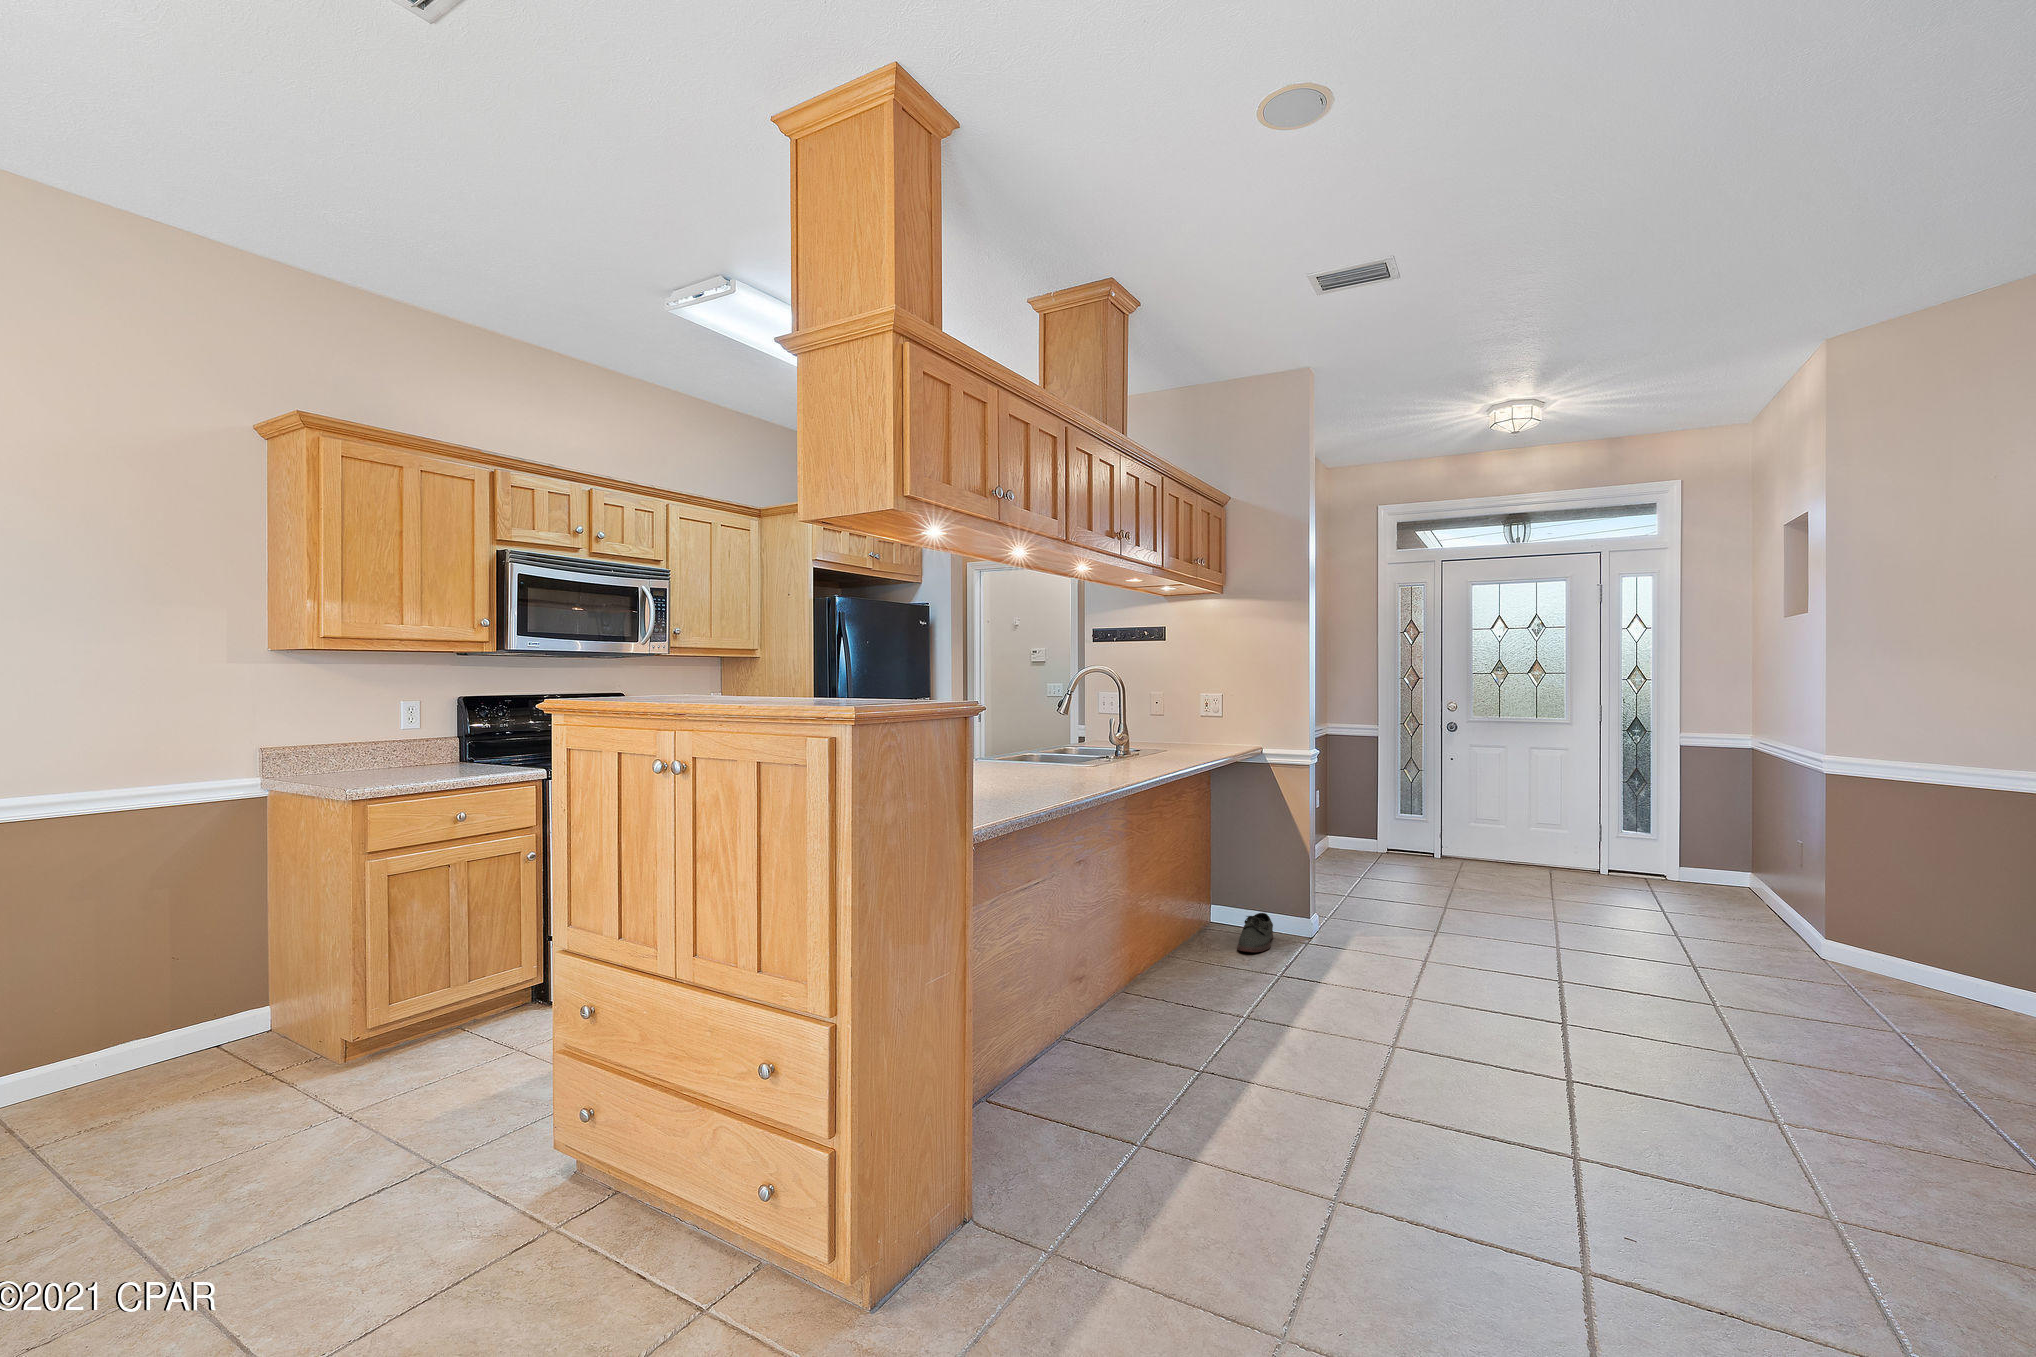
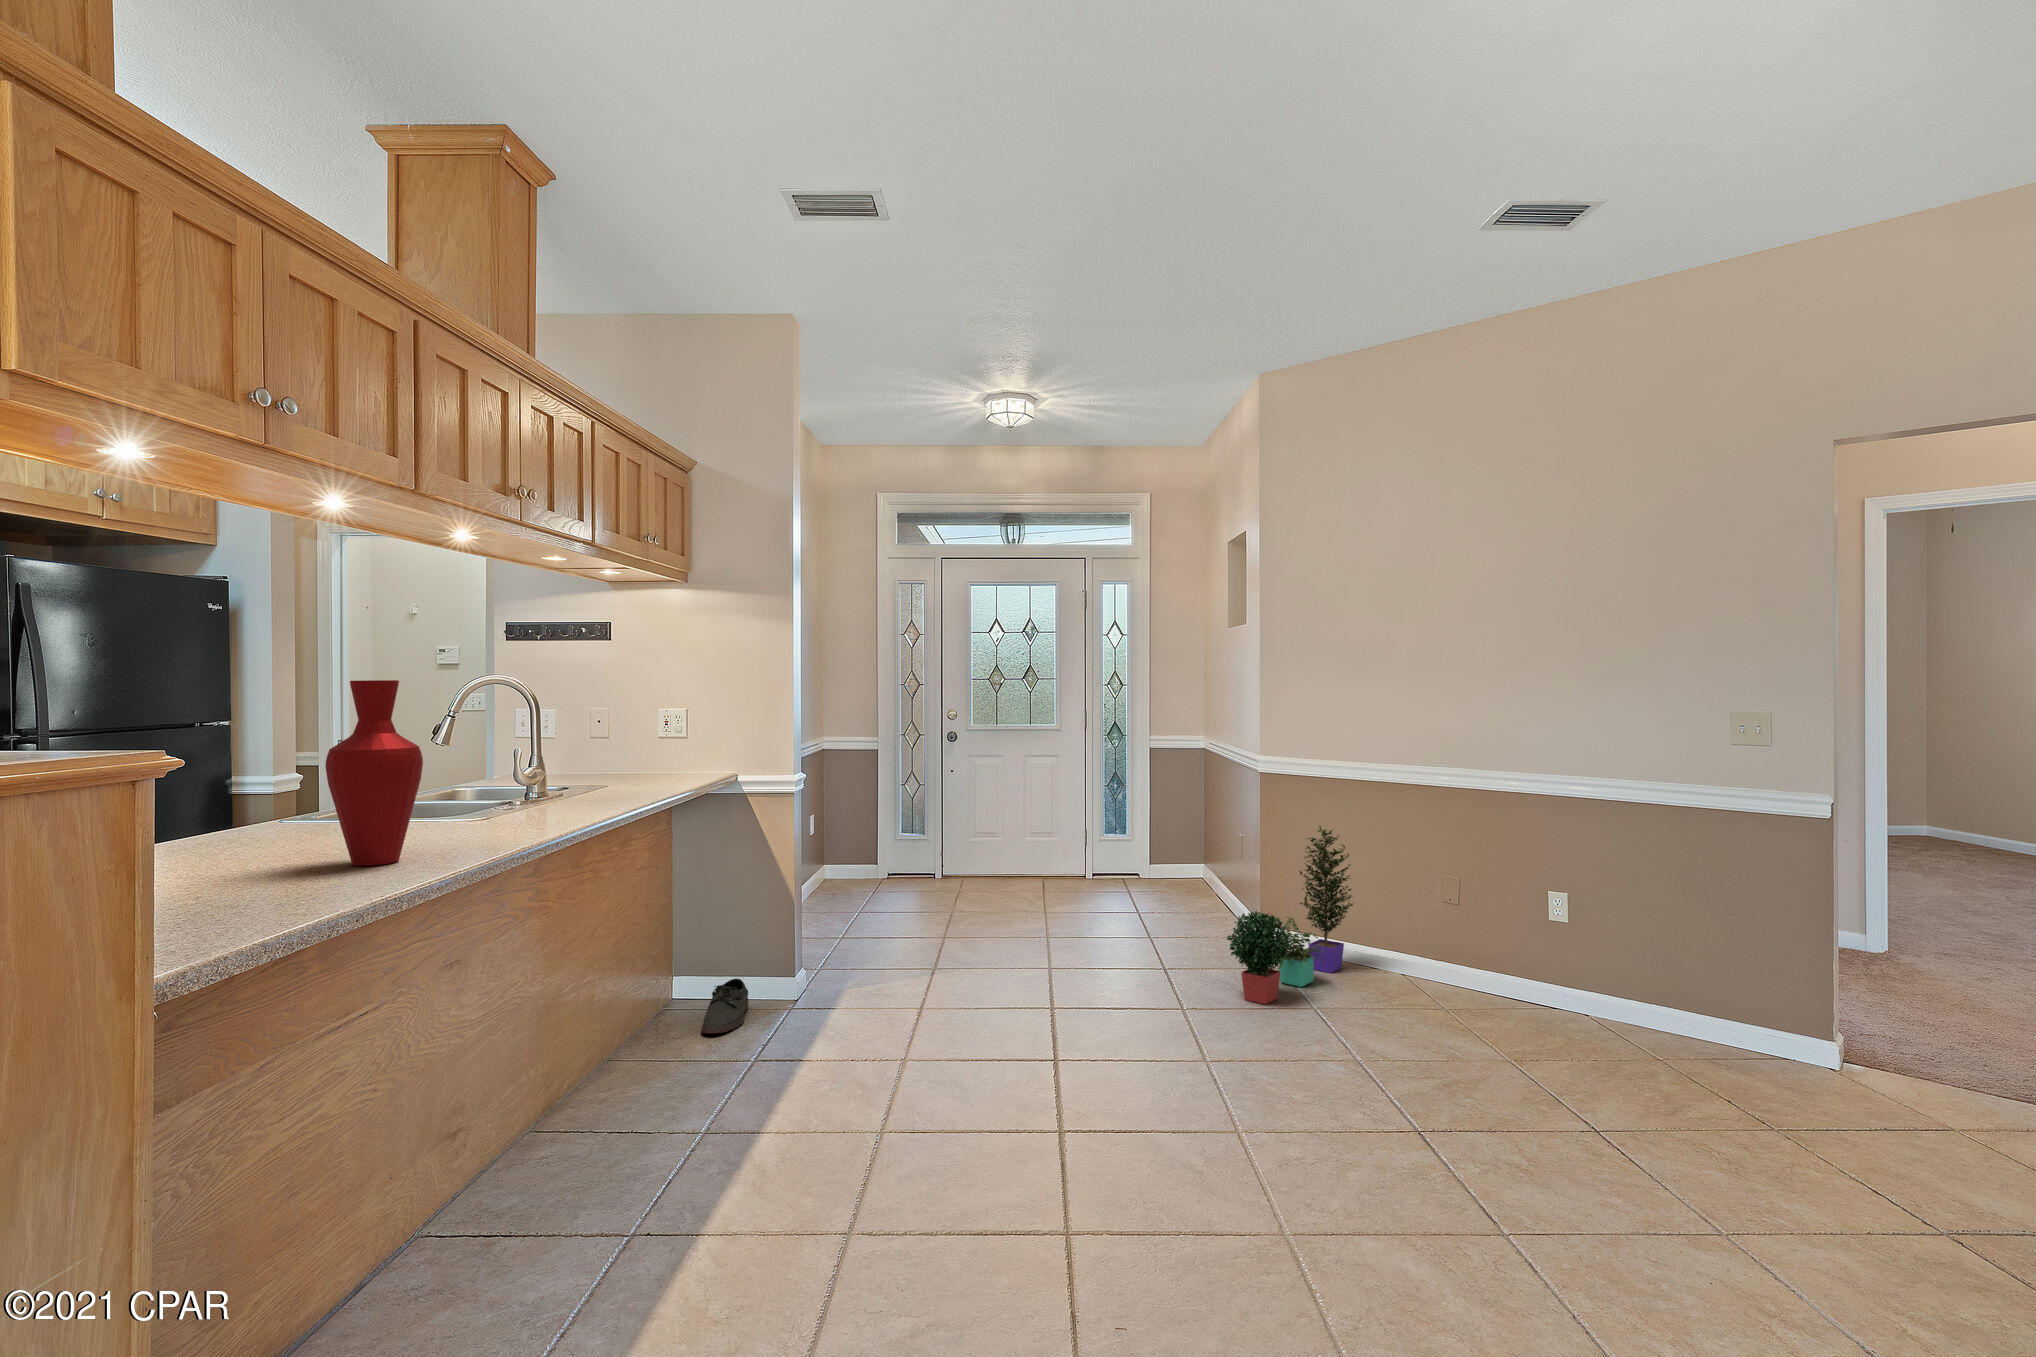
vase: none [1018,669,1072,790] -> present [325,680,423,866]
potted plant: none [1768,834,1956,1013] -> present [1227,826,1353,1004]

